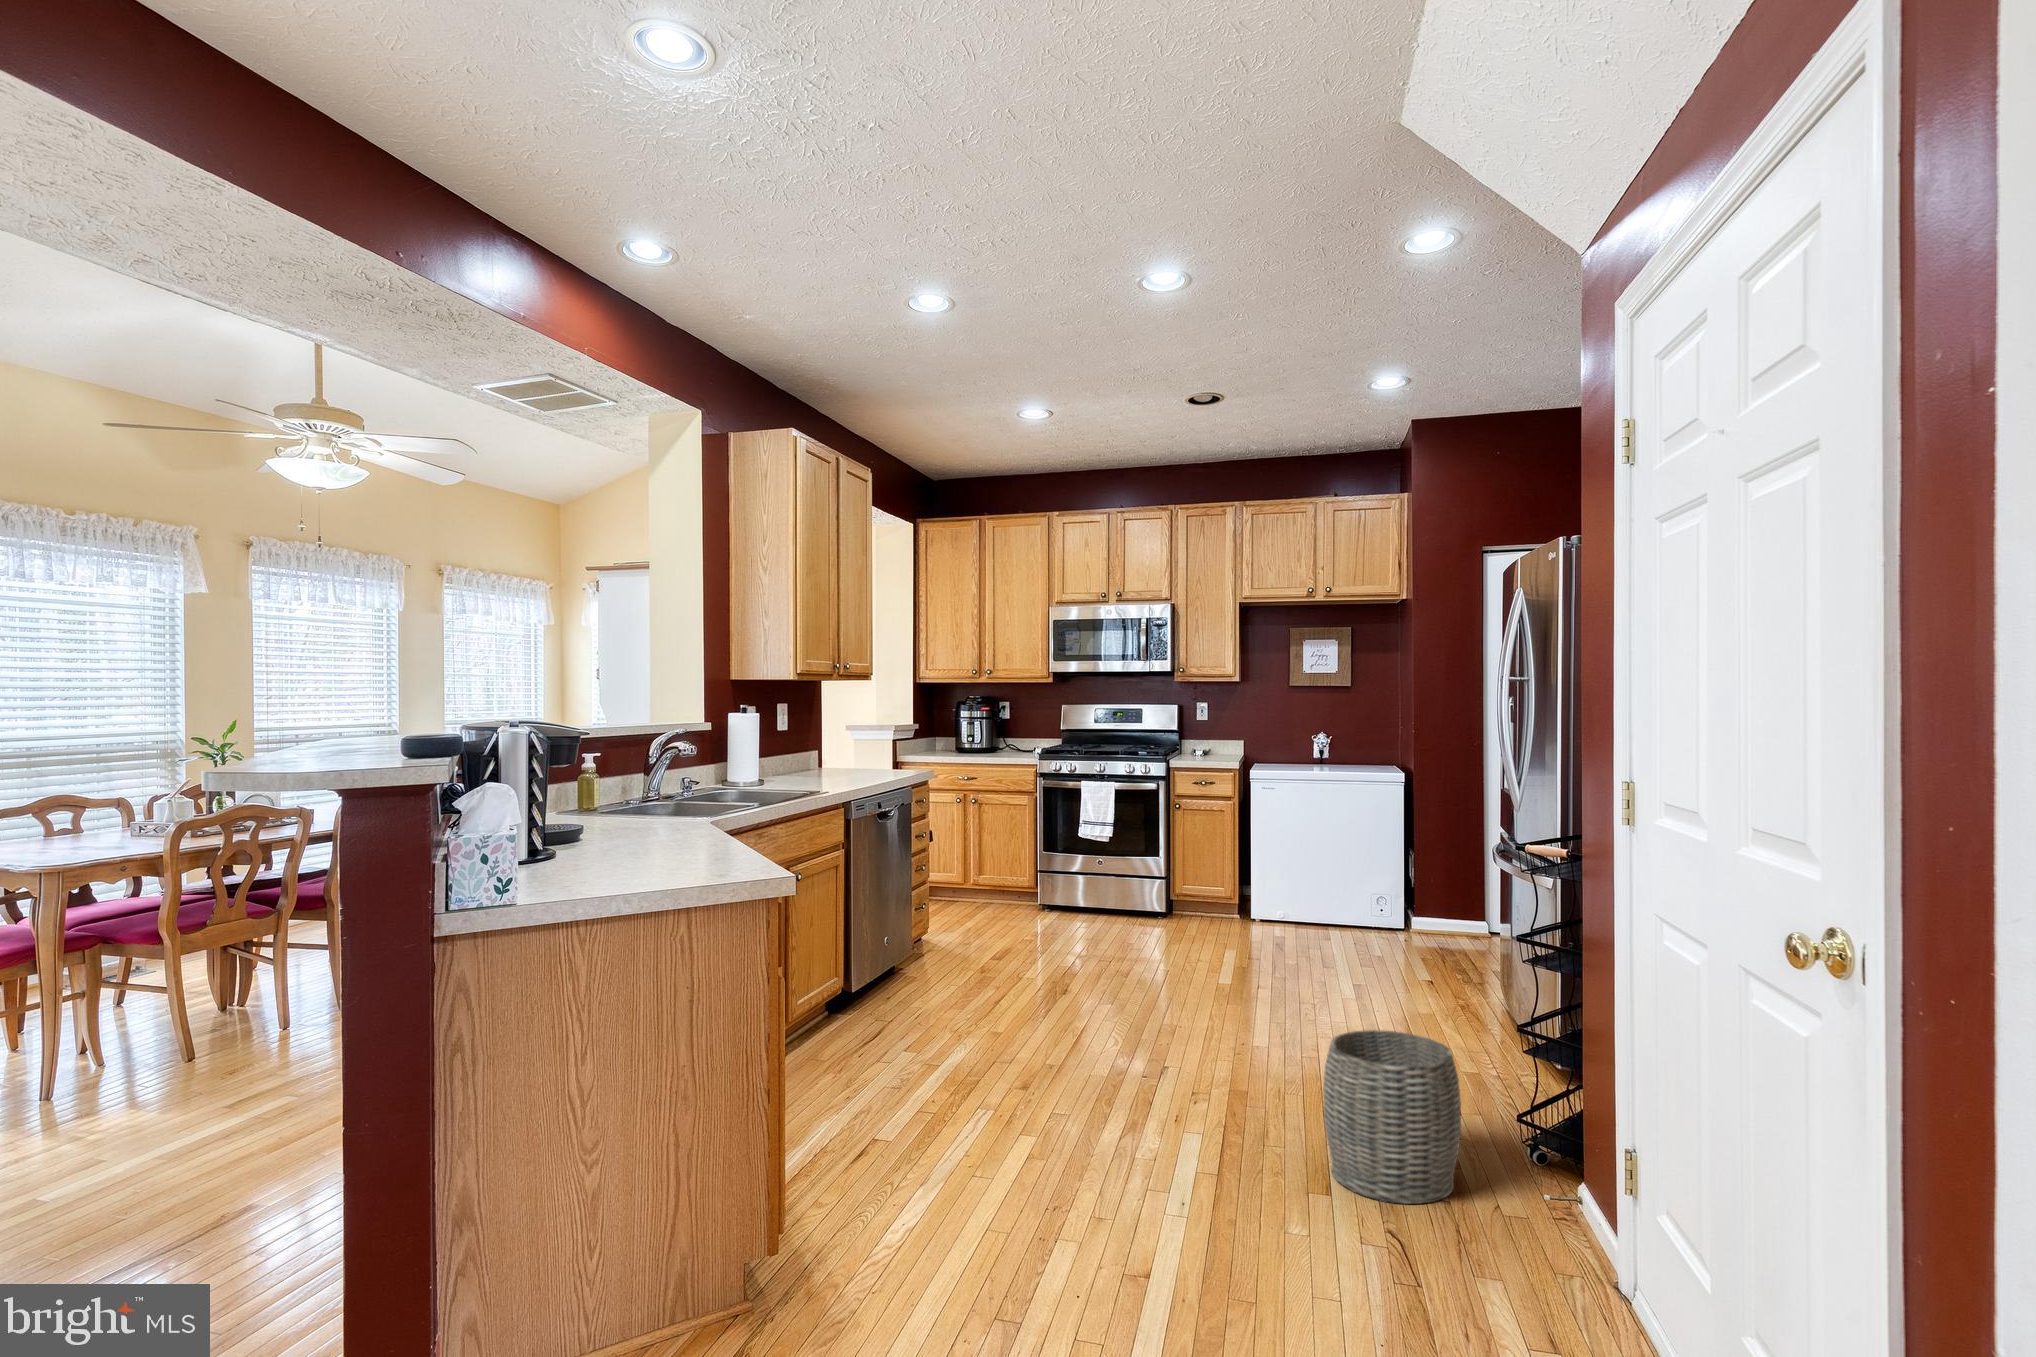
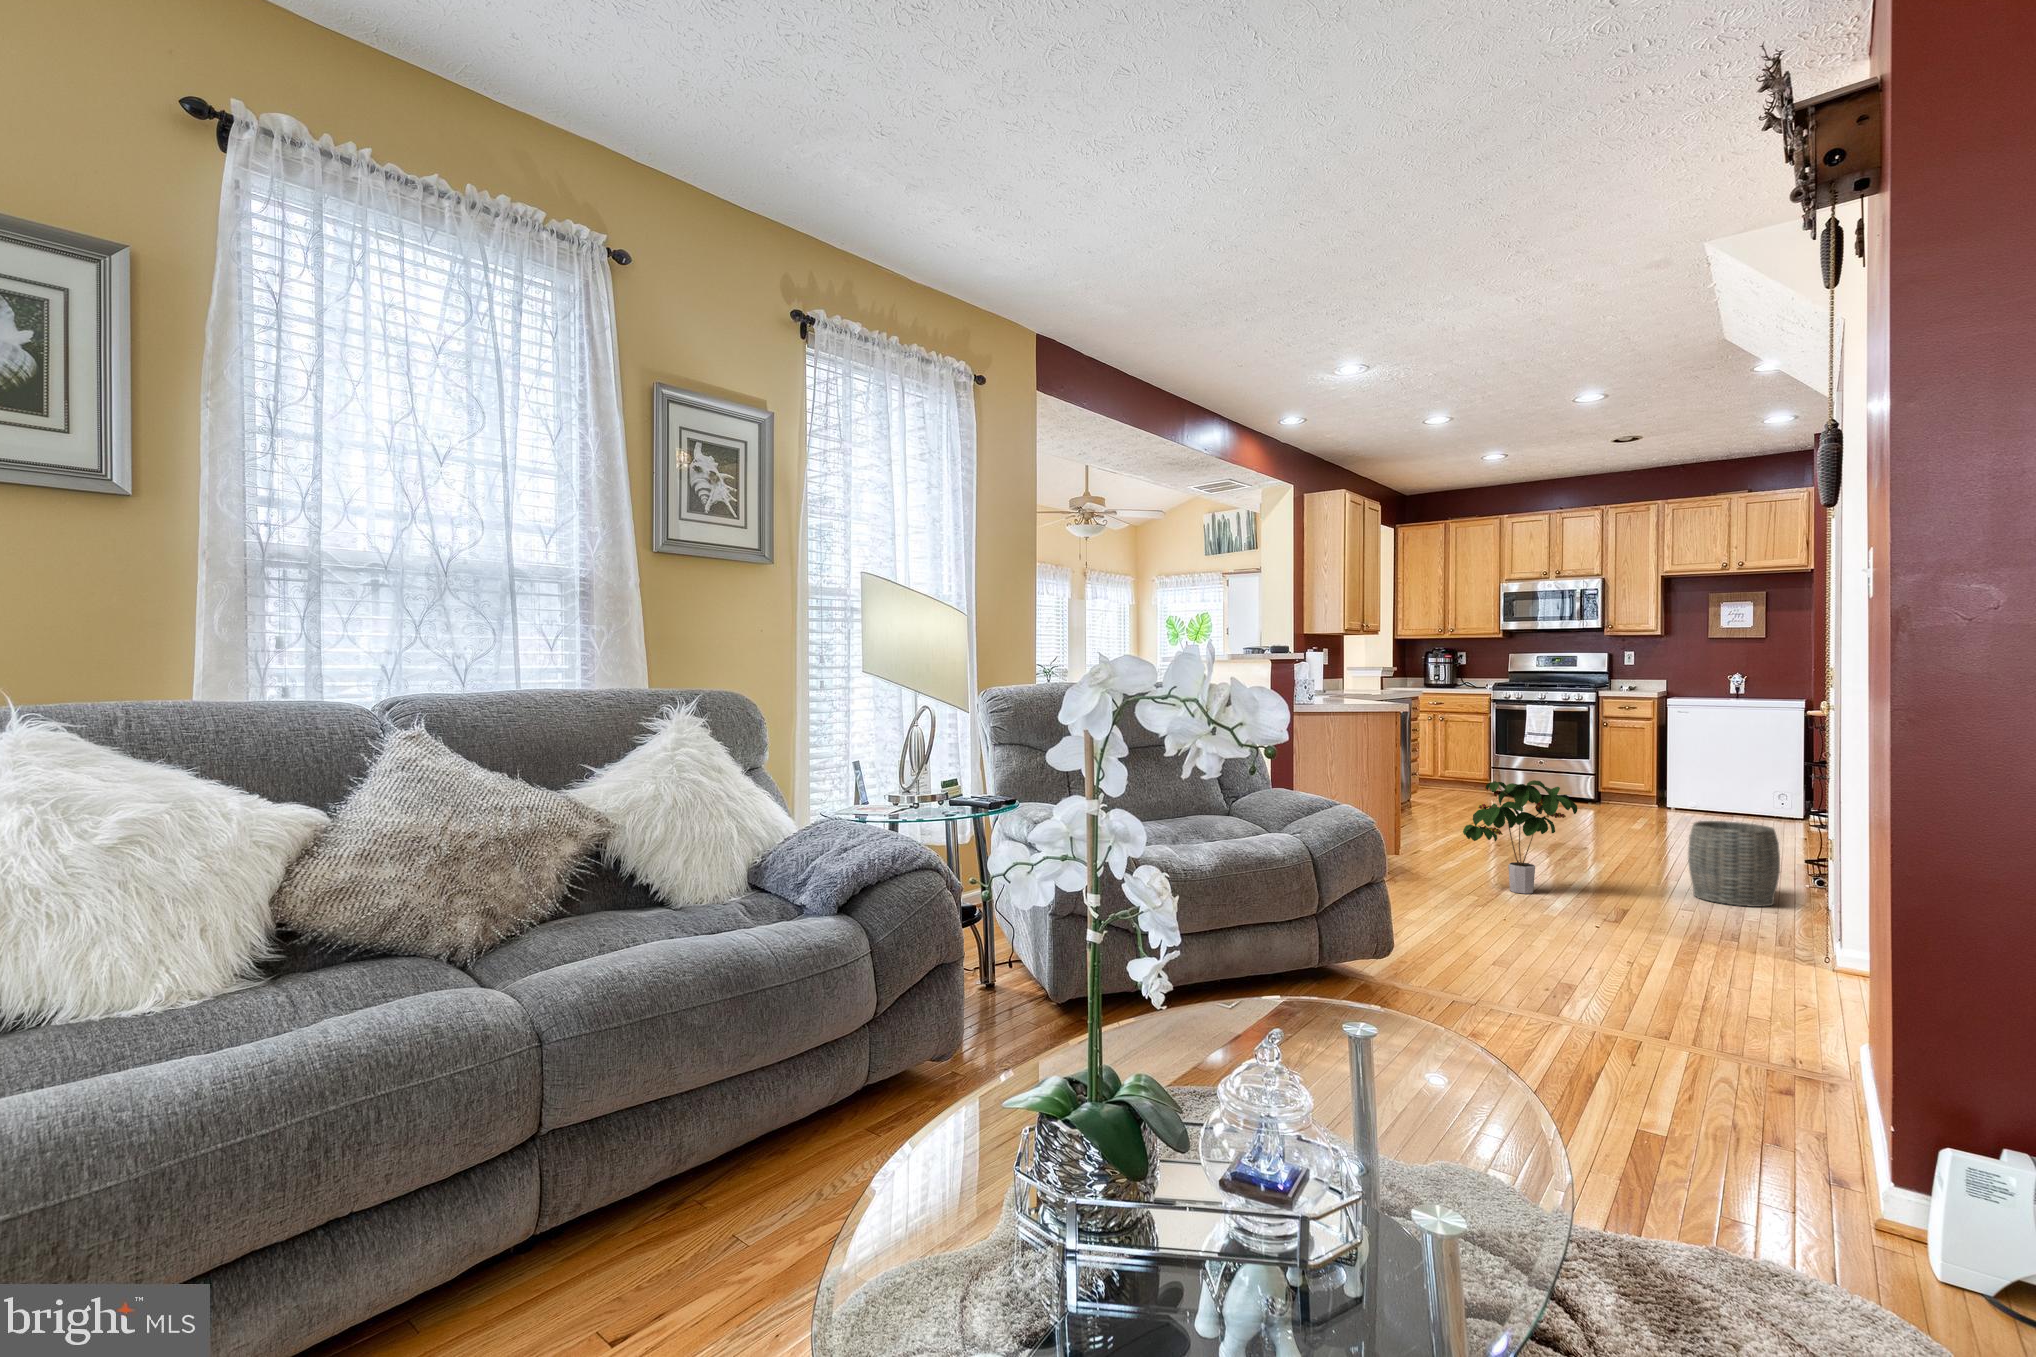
potted plant: none [950,993,1151,1227] -> present [1463,780,1577,894]

